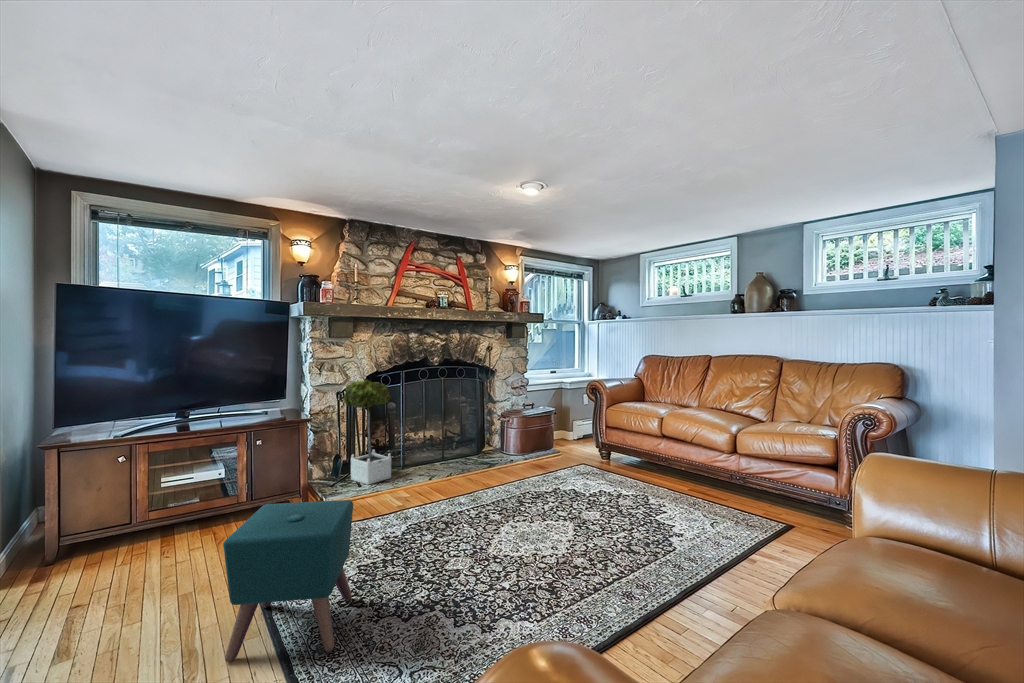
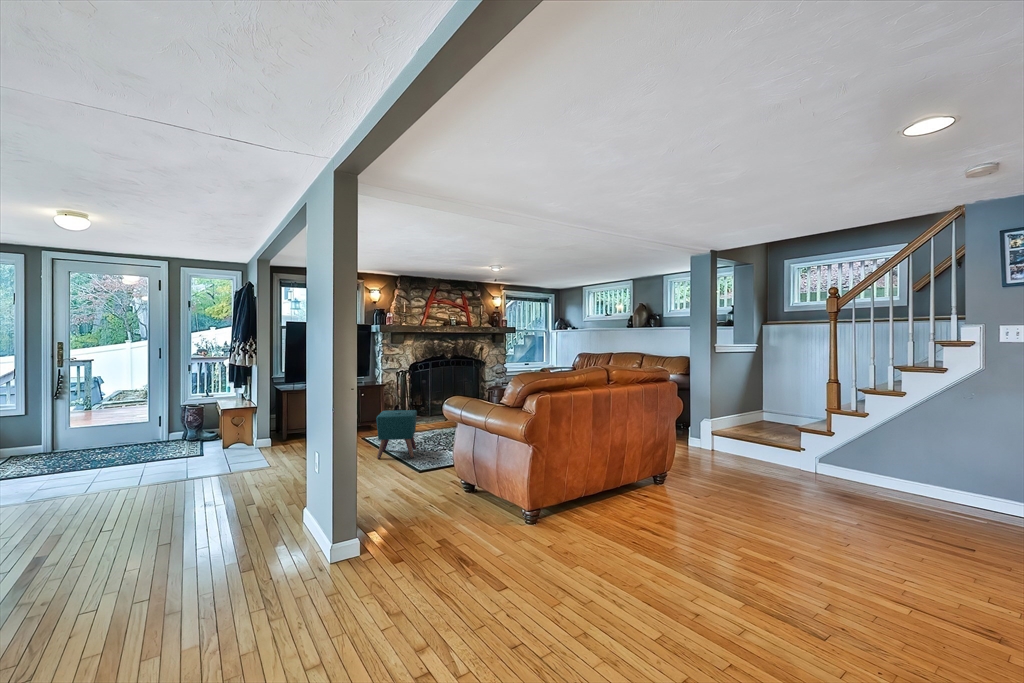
potted tree: present [343,380,391,485] -> none [399,365,425,422]

